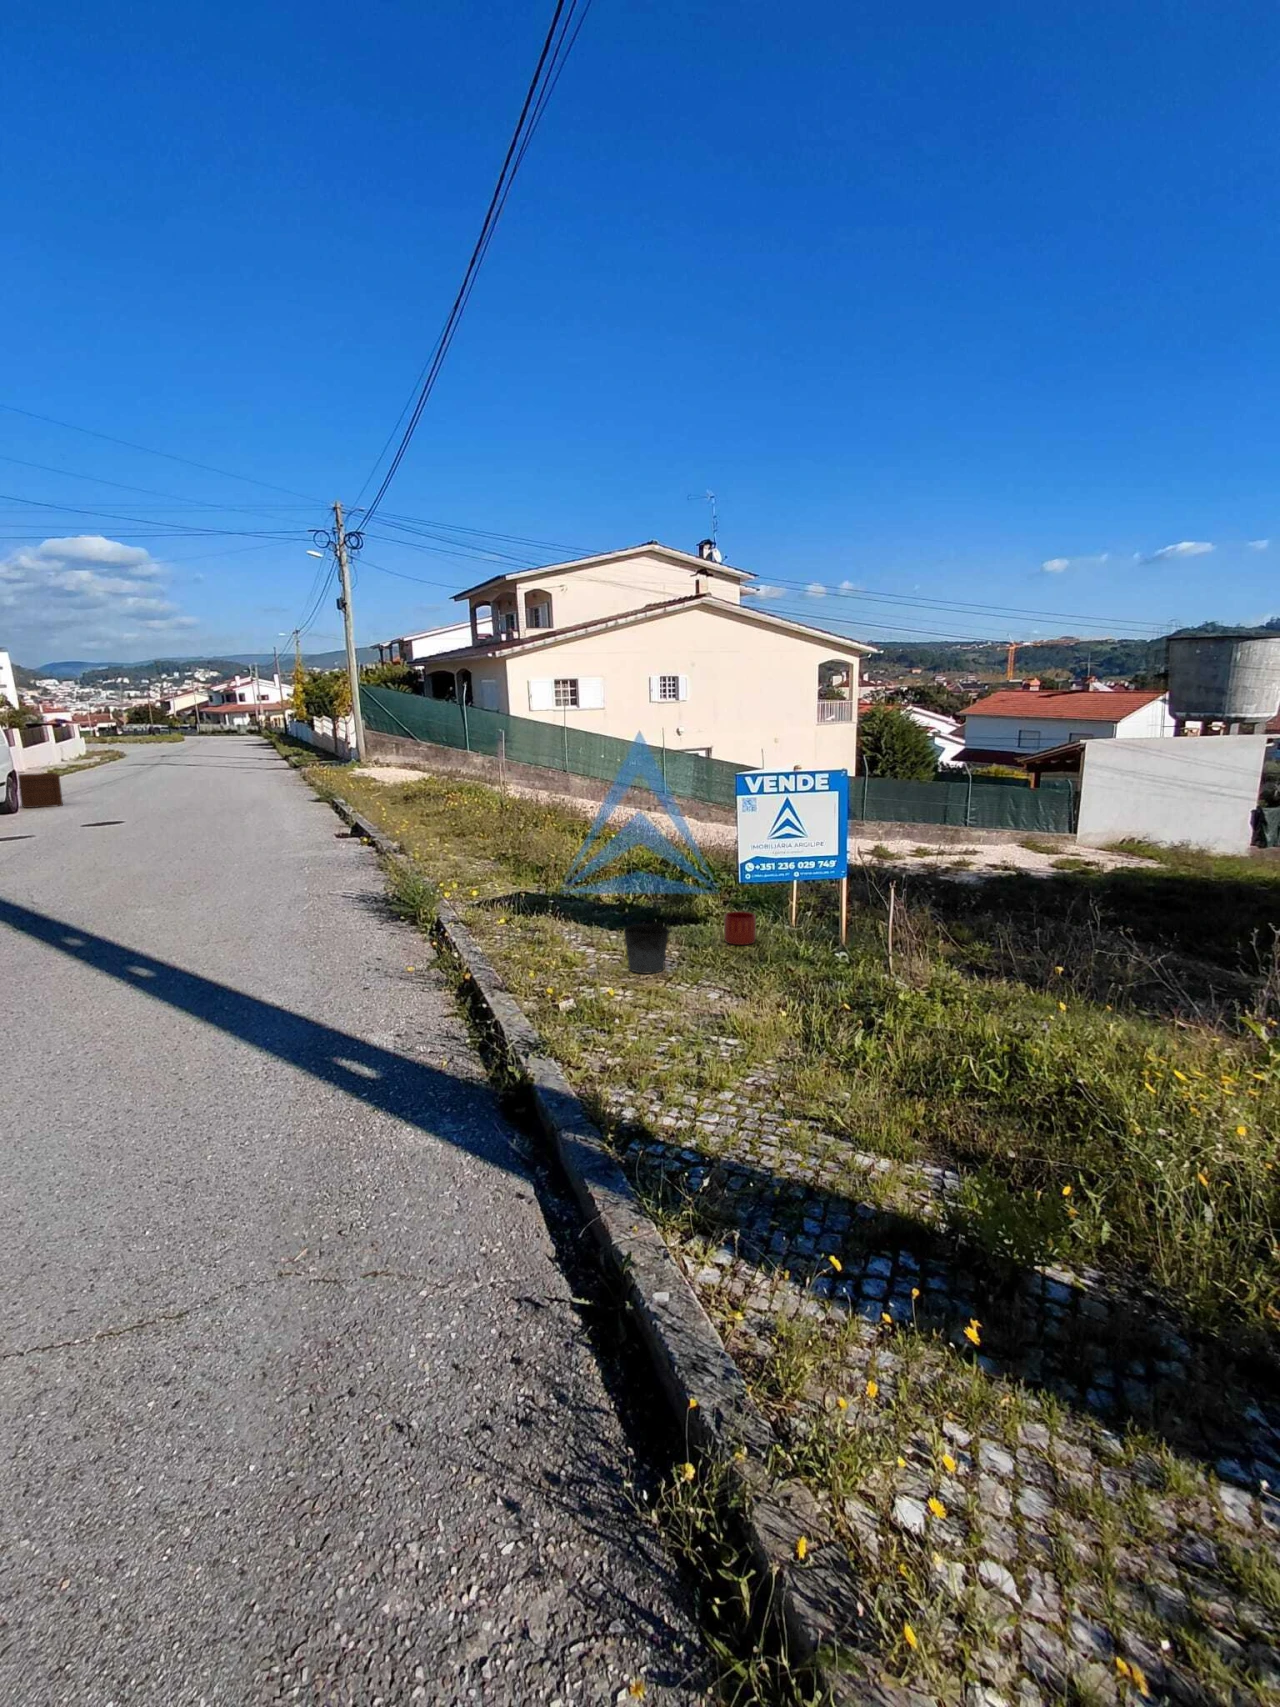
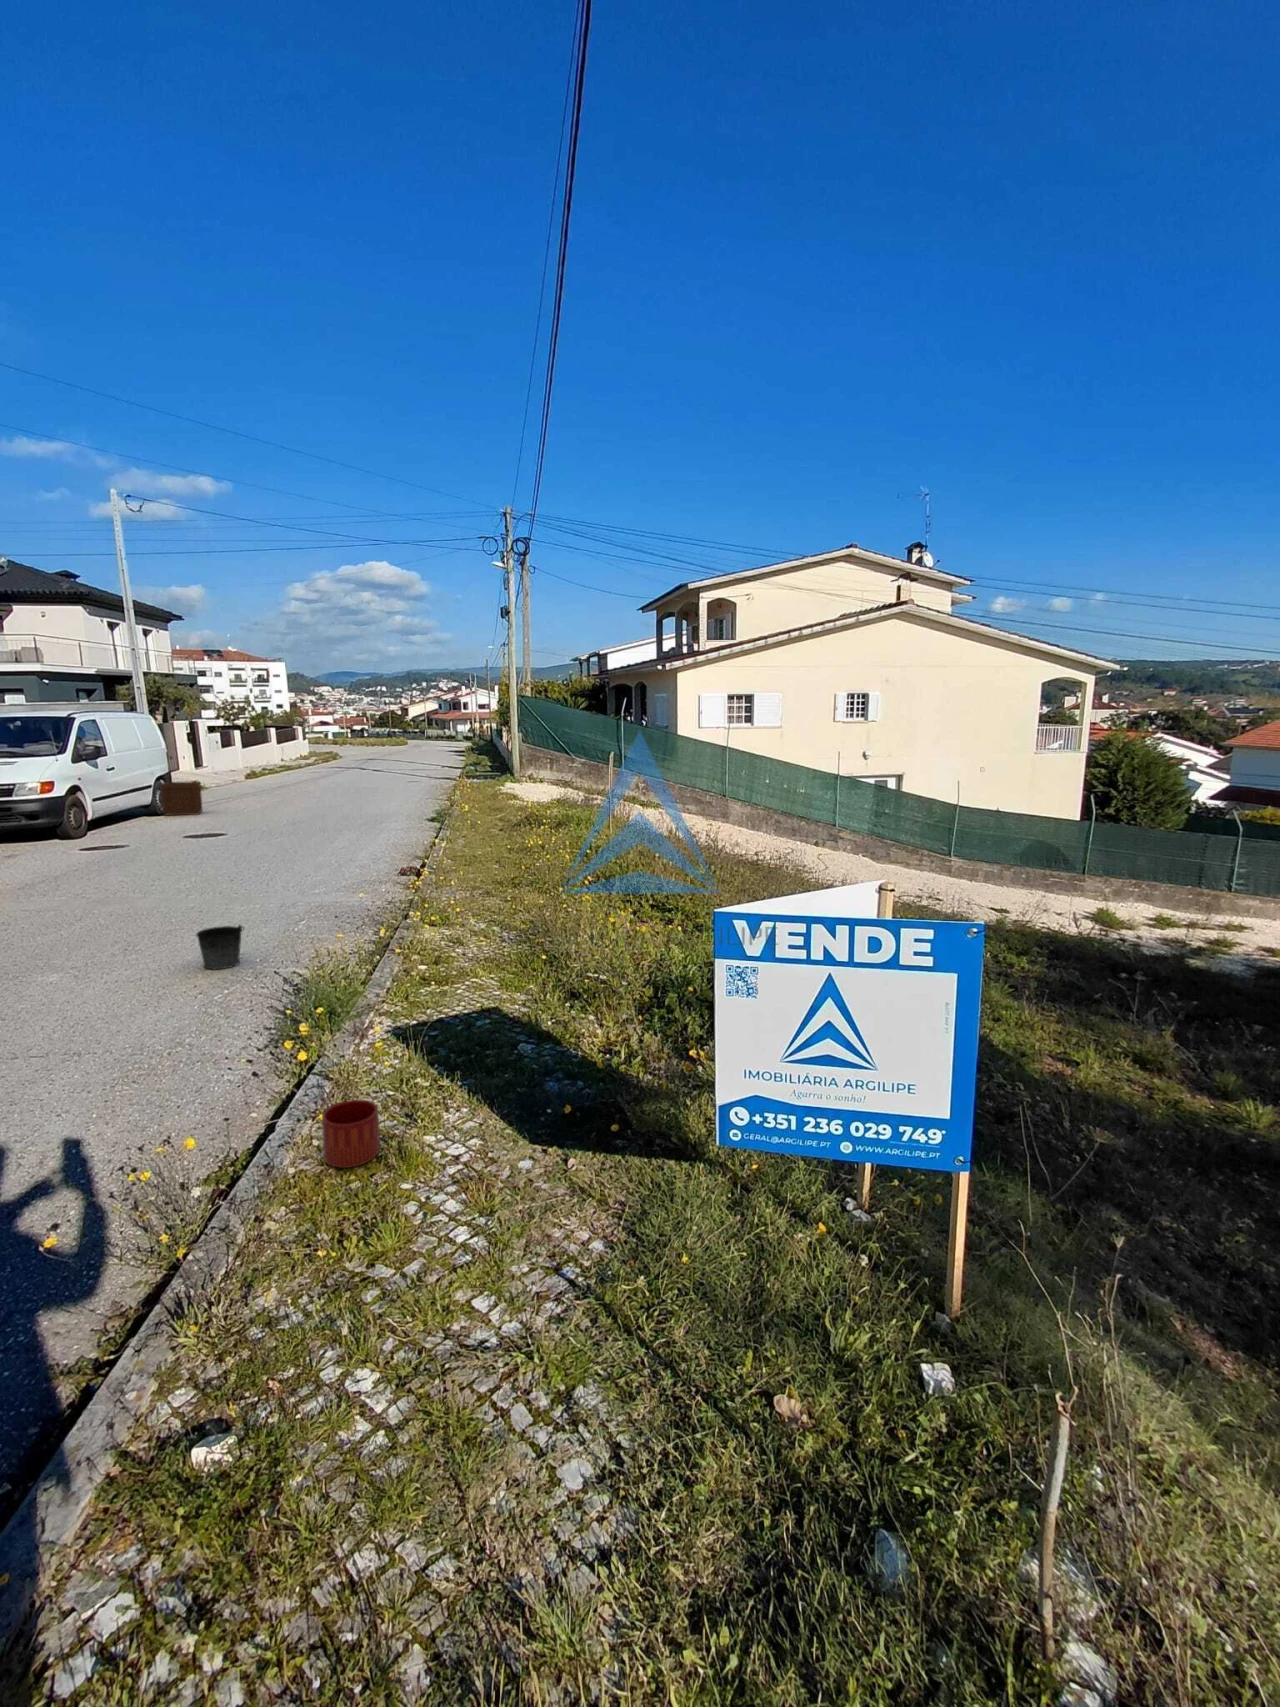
planter: present [724,911,756,945] -> present [322,1100,380,1168]
bucket: present [624,921,671,974] -> present [196,925,244,969]

